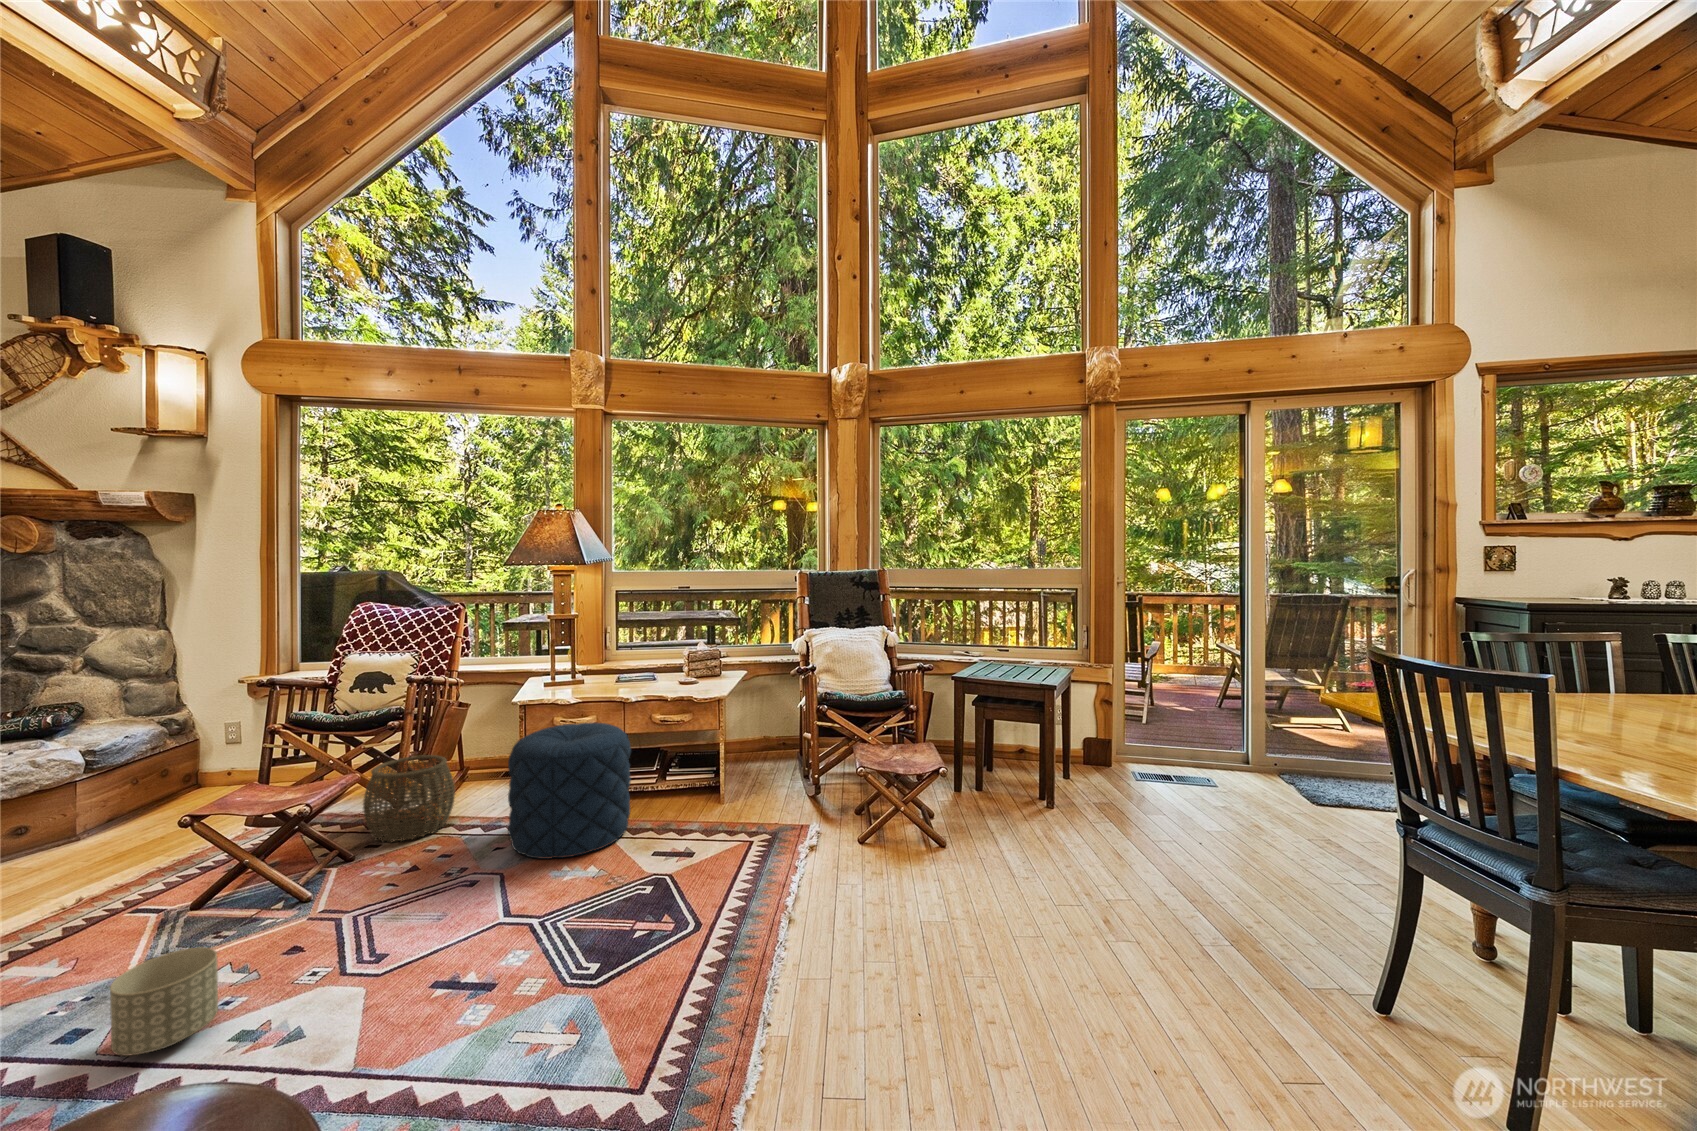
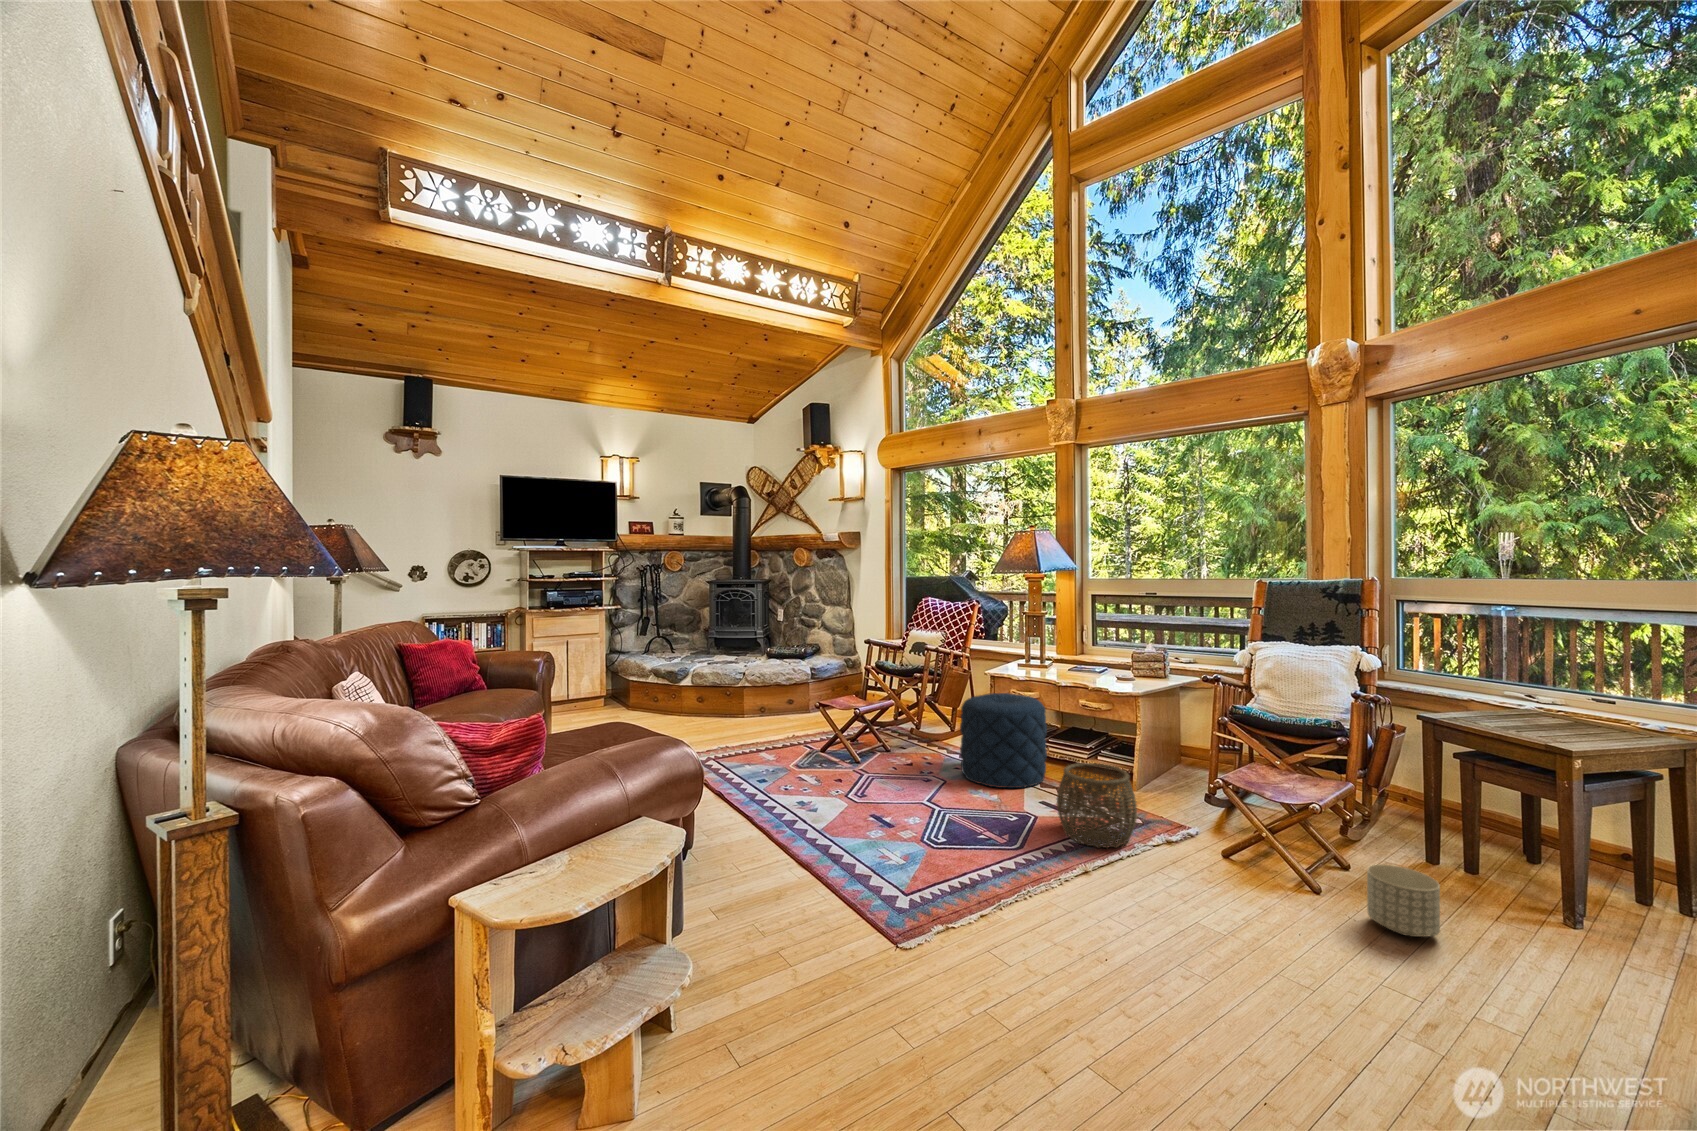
woven basket: present [363,755,455,842] -> present [1057,763,1137,848]
planter: present [110,947,218,1056] -> present [1367,864,1440,937]

